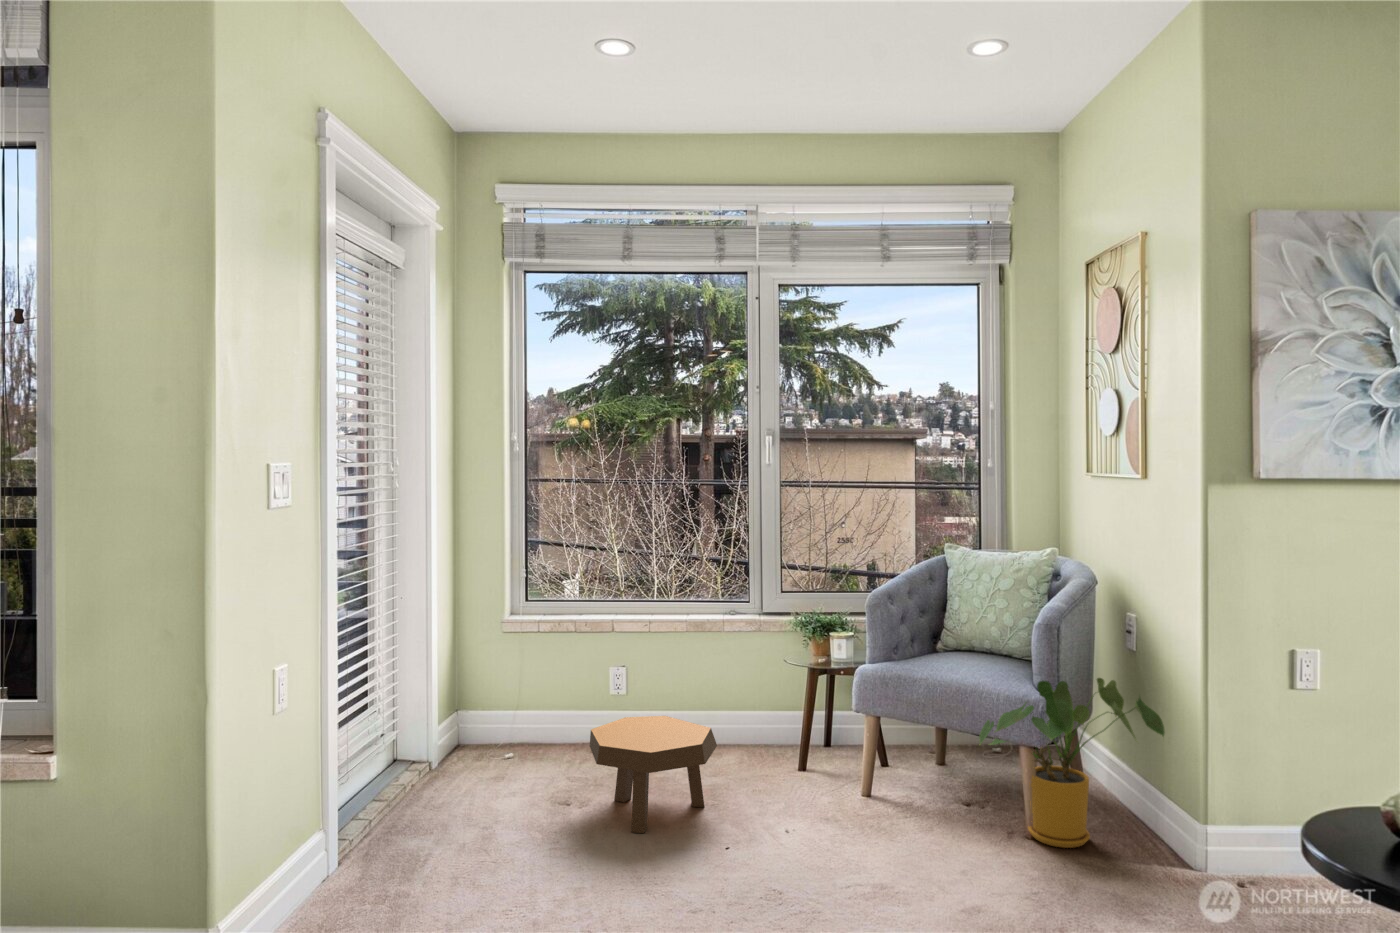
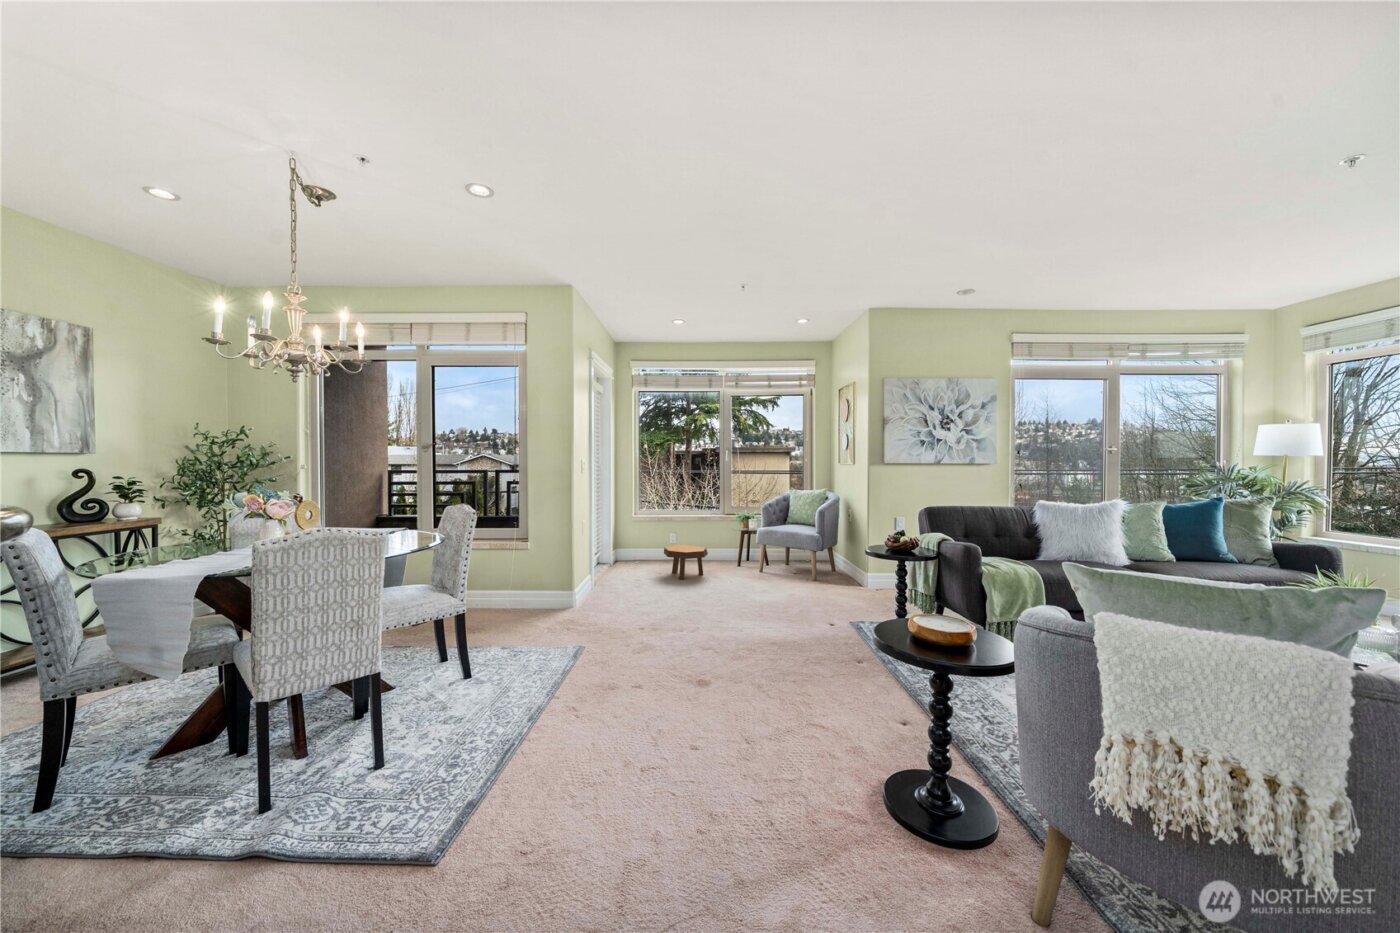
house plant: present [979,678,1165,848] -> none [796,530,856,585]

